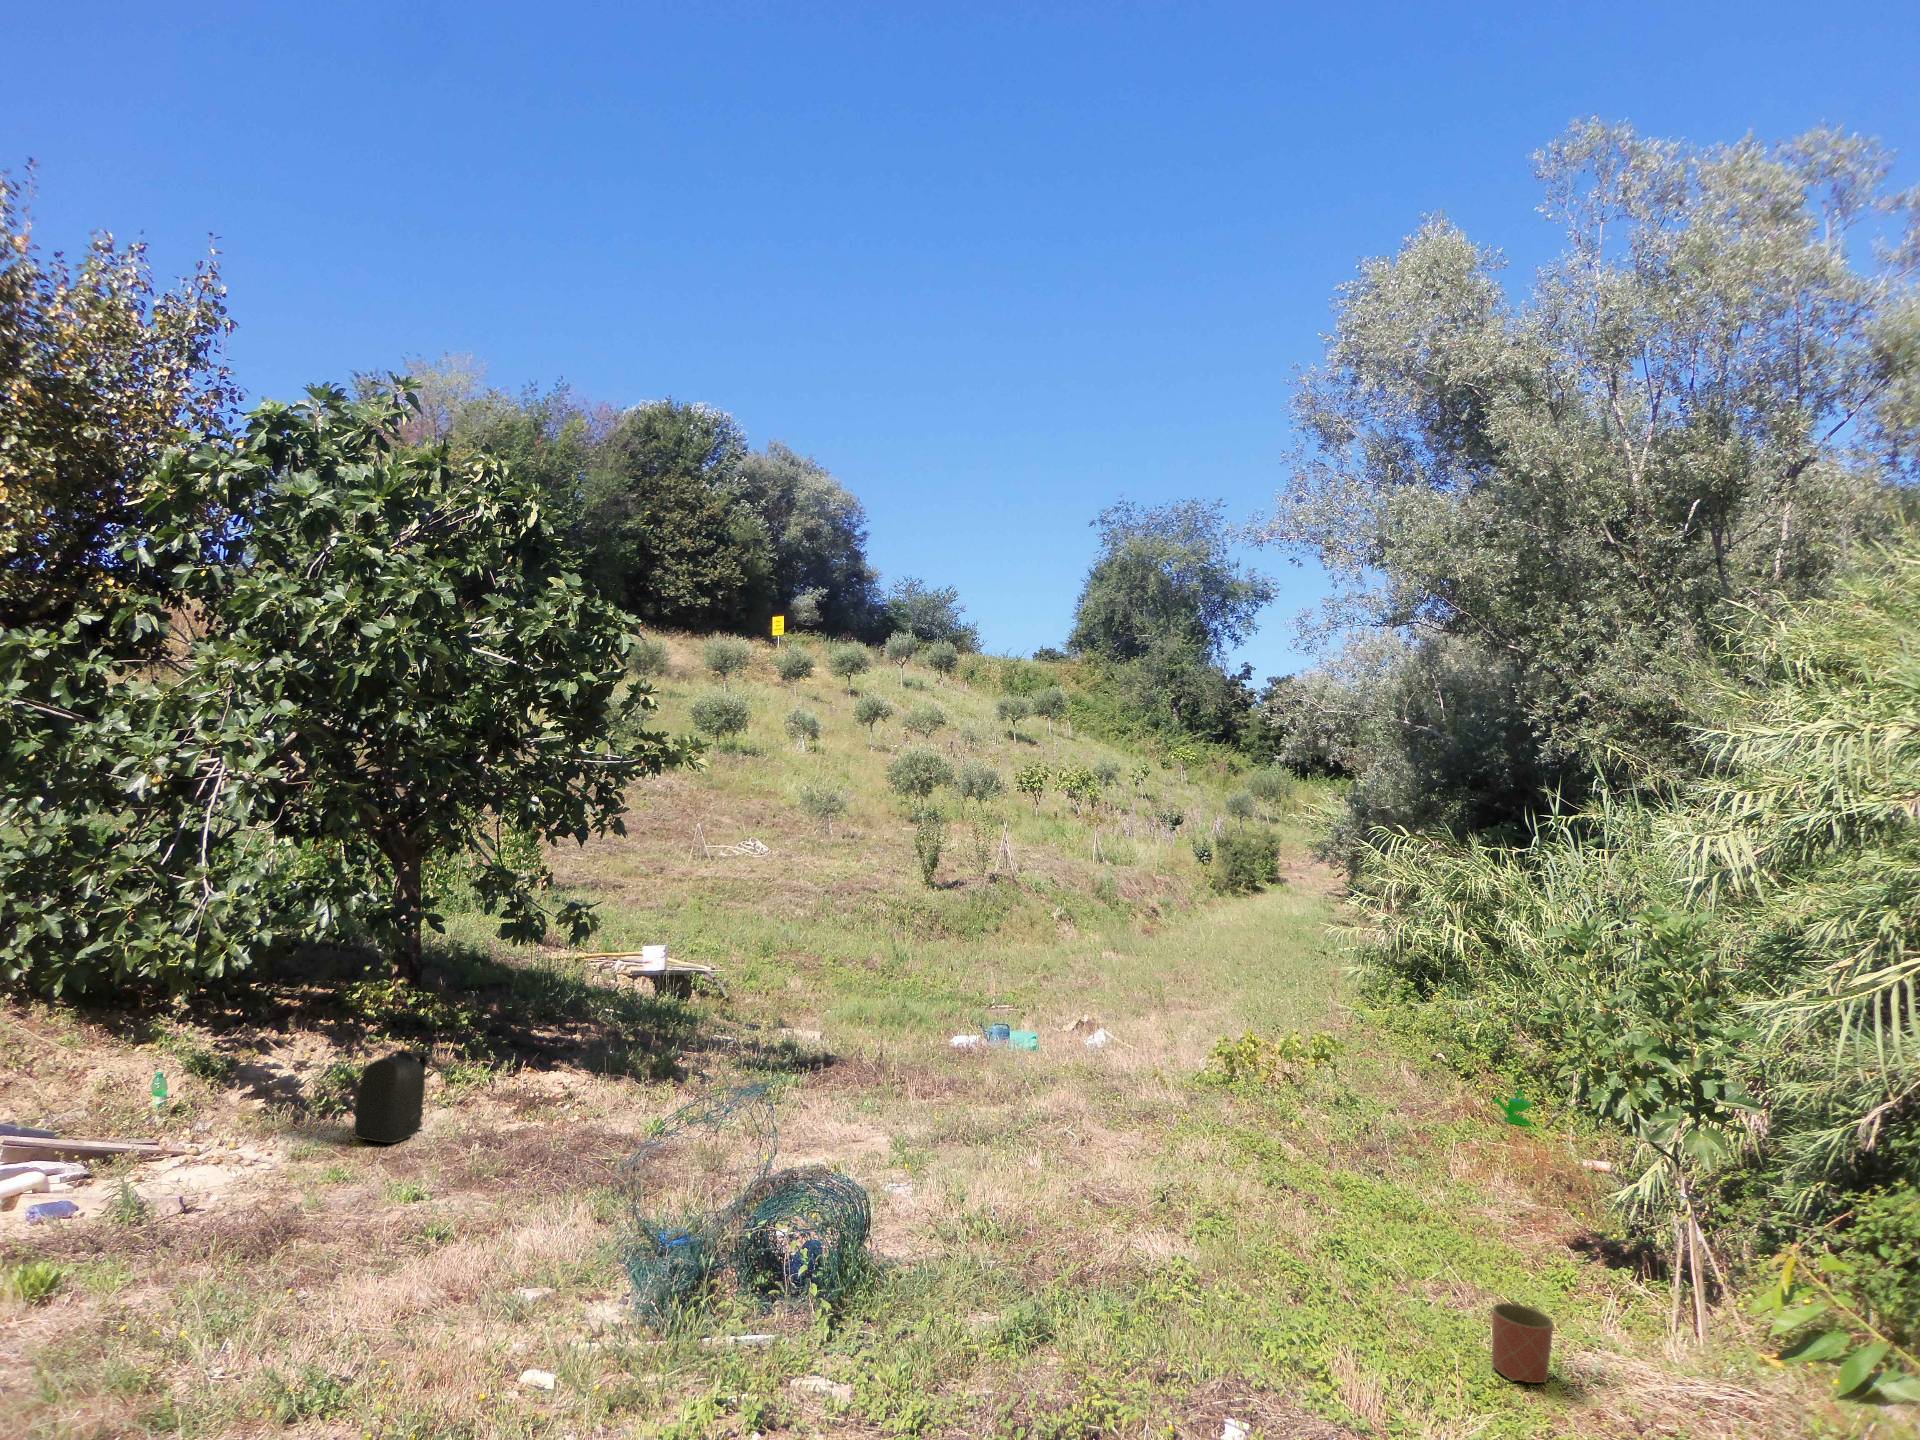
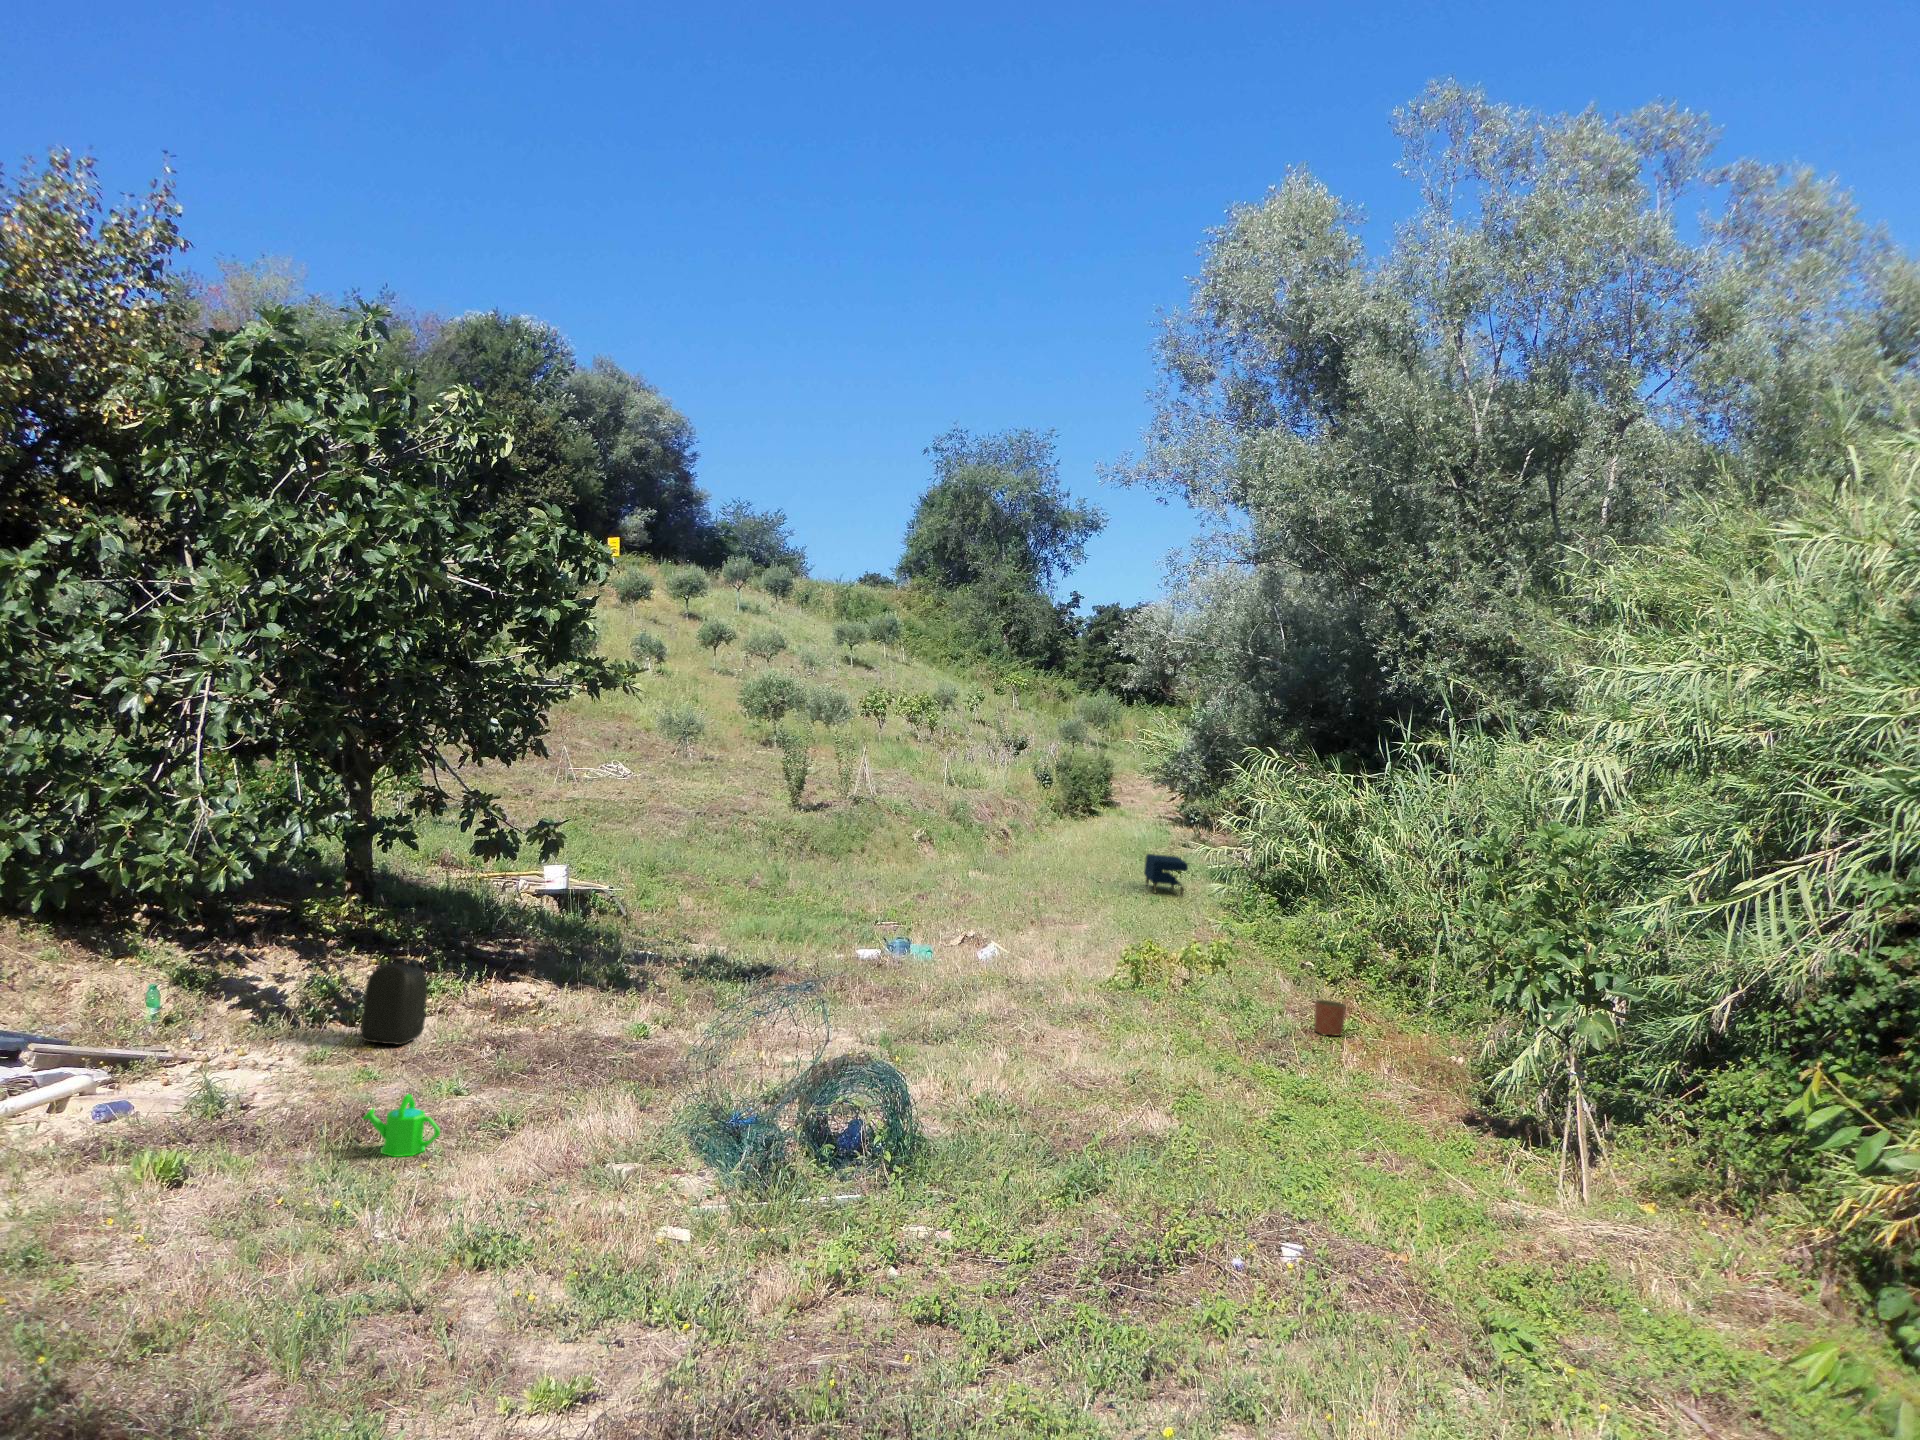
bench: none [1285,934,1329,981] -> present [1144,854,1188,896]
watering can: present [1493,1089,1533,1126] -> present [363,1094,440,1157]
planter: present [1492,1303,1553,1383] -> present [1314,1000,1346,1036]

